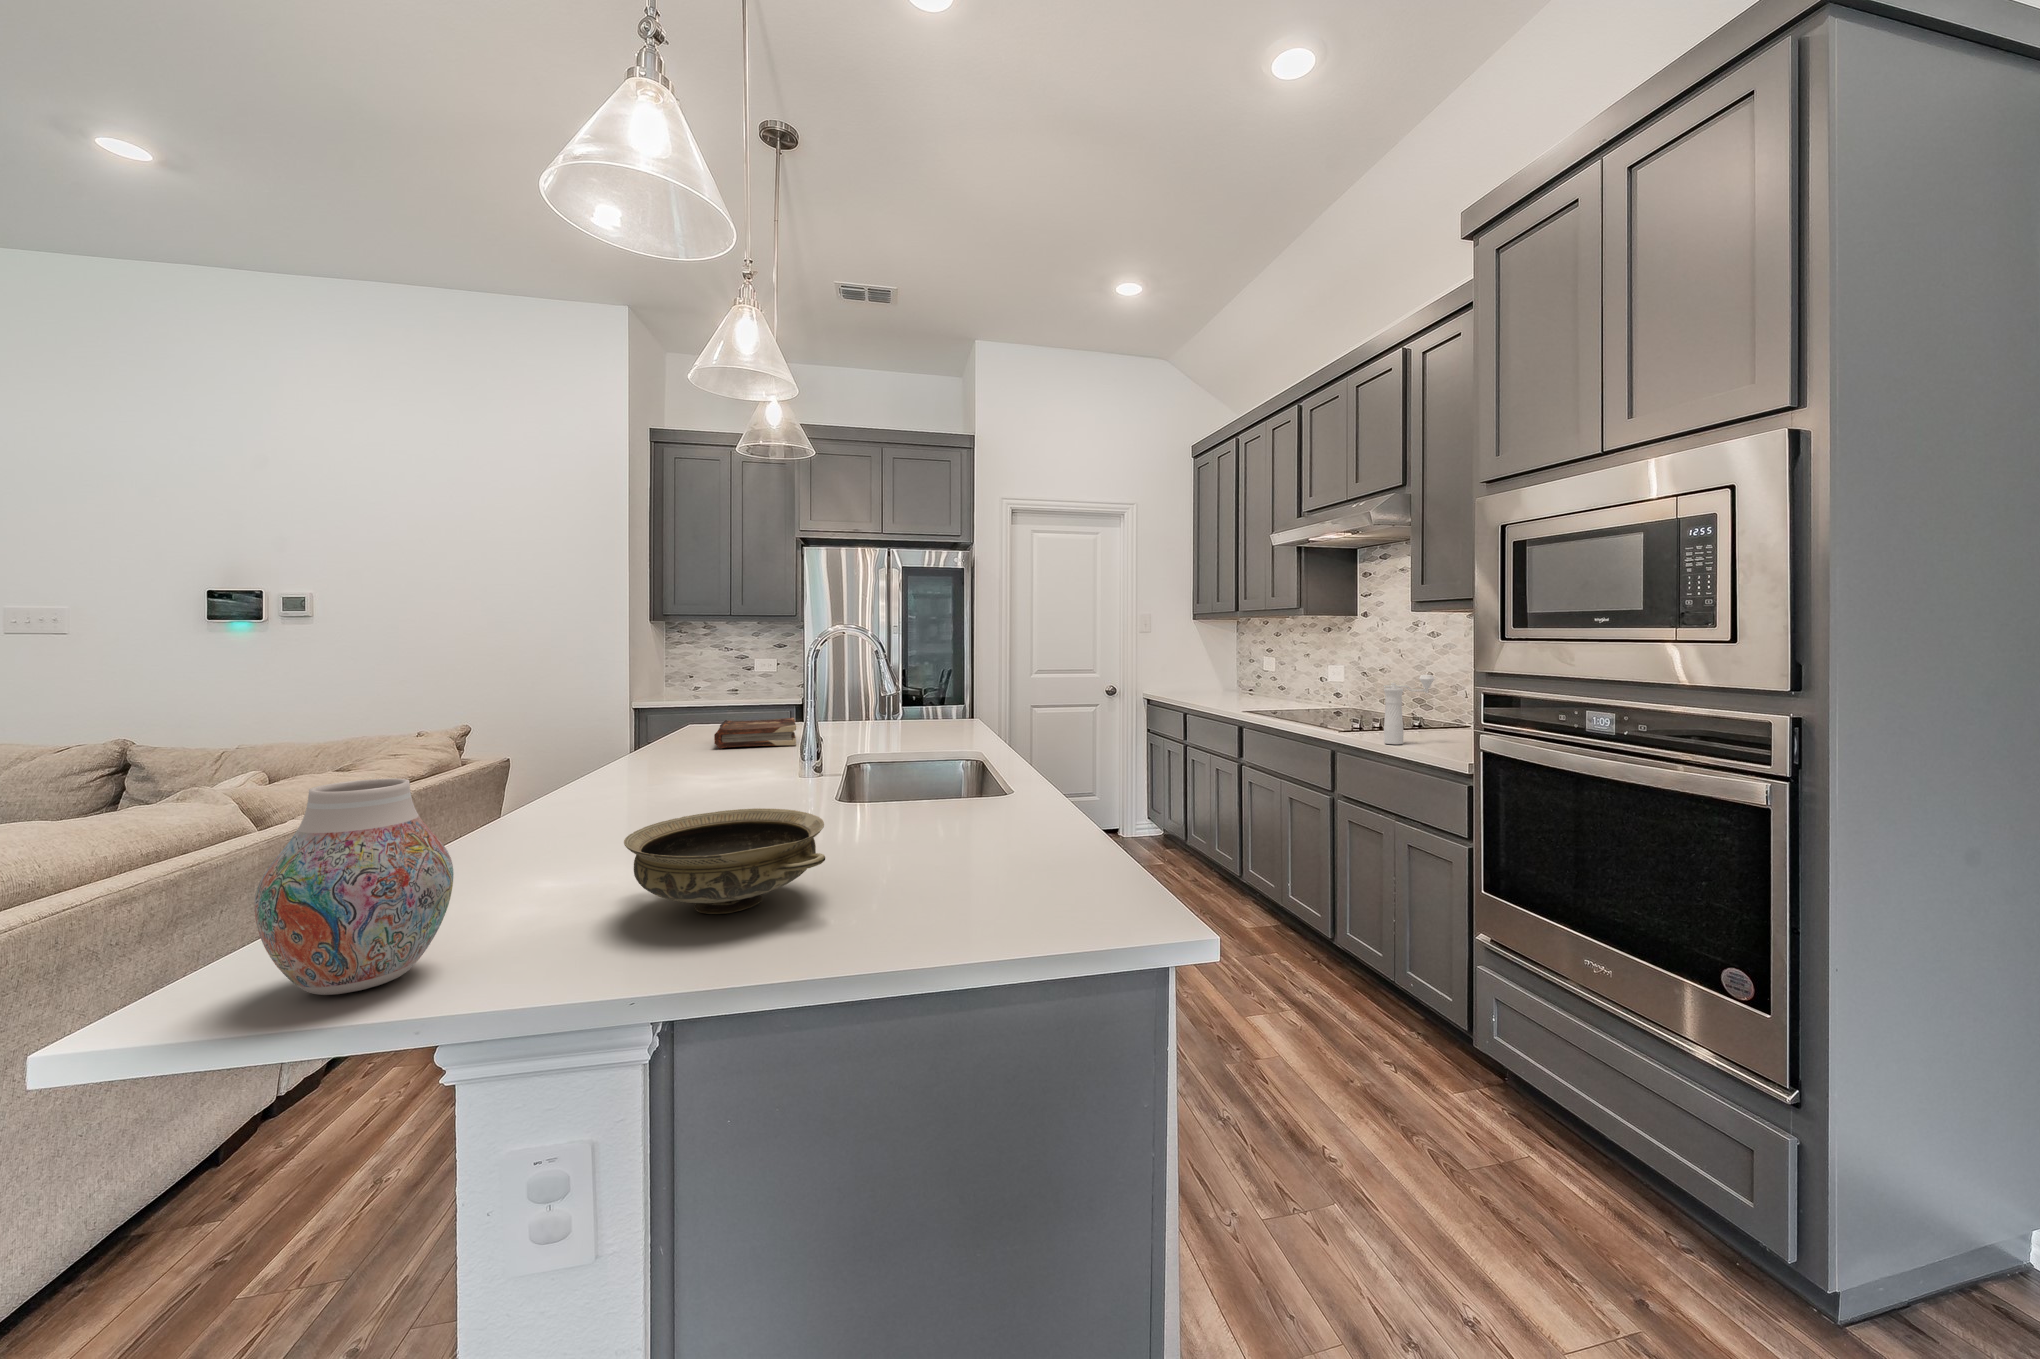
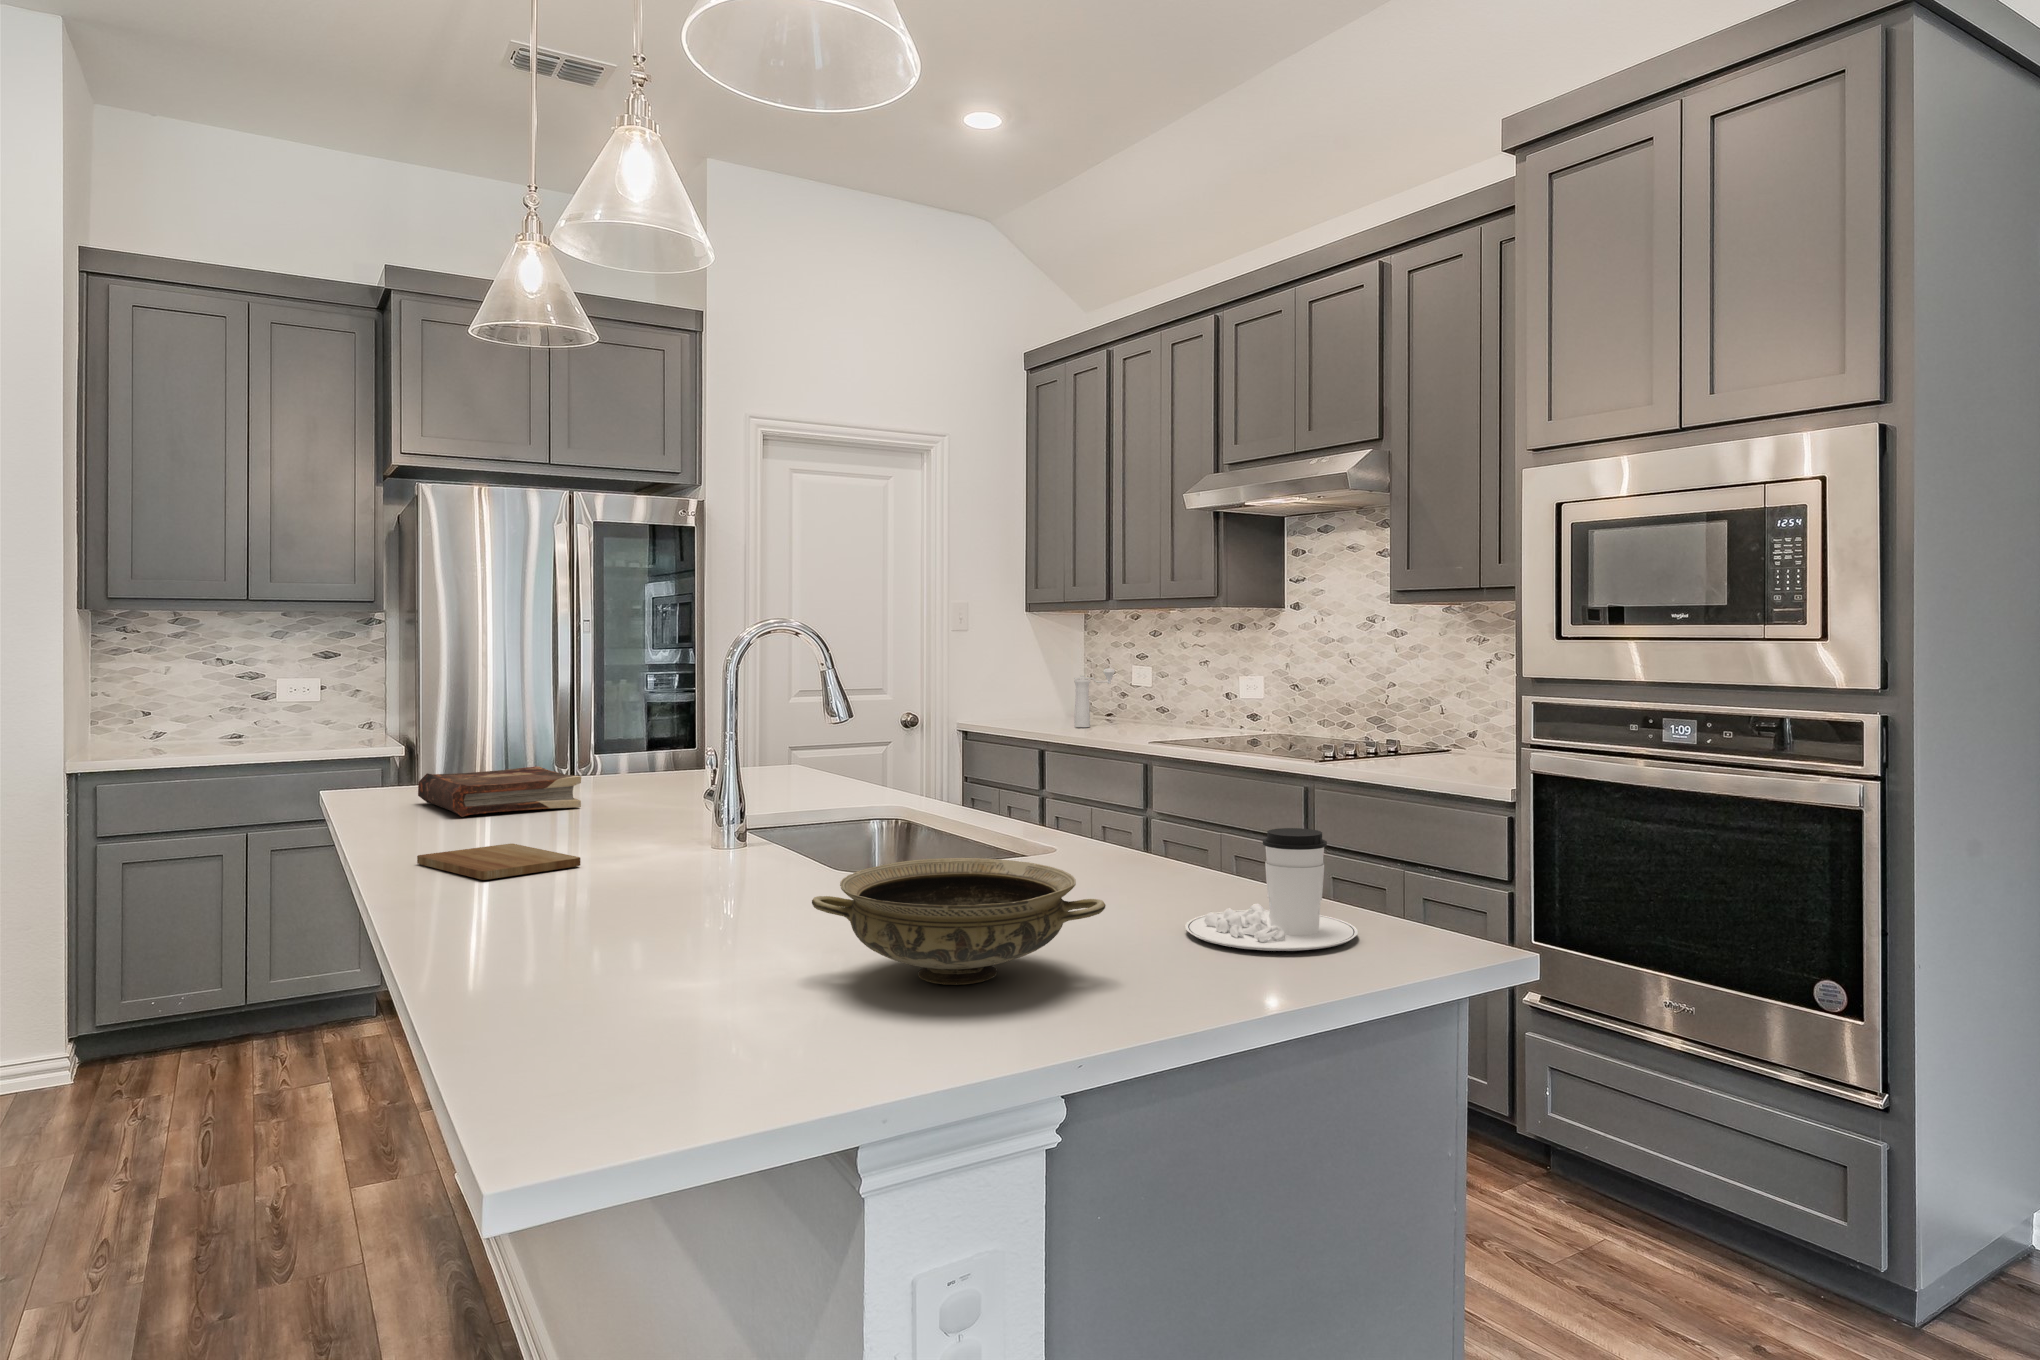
pepper mill: present [1384,675,1434,744] -> present [1074,668,1115,727]
cutting board: none [626,769,704,794] -> present [417,844,581,880]
vase: present [254,778,454,995] -> none [583,817,783,1092]
coffee cup: none [955,801,1099,911] -> present [1185,828,1358,951]

